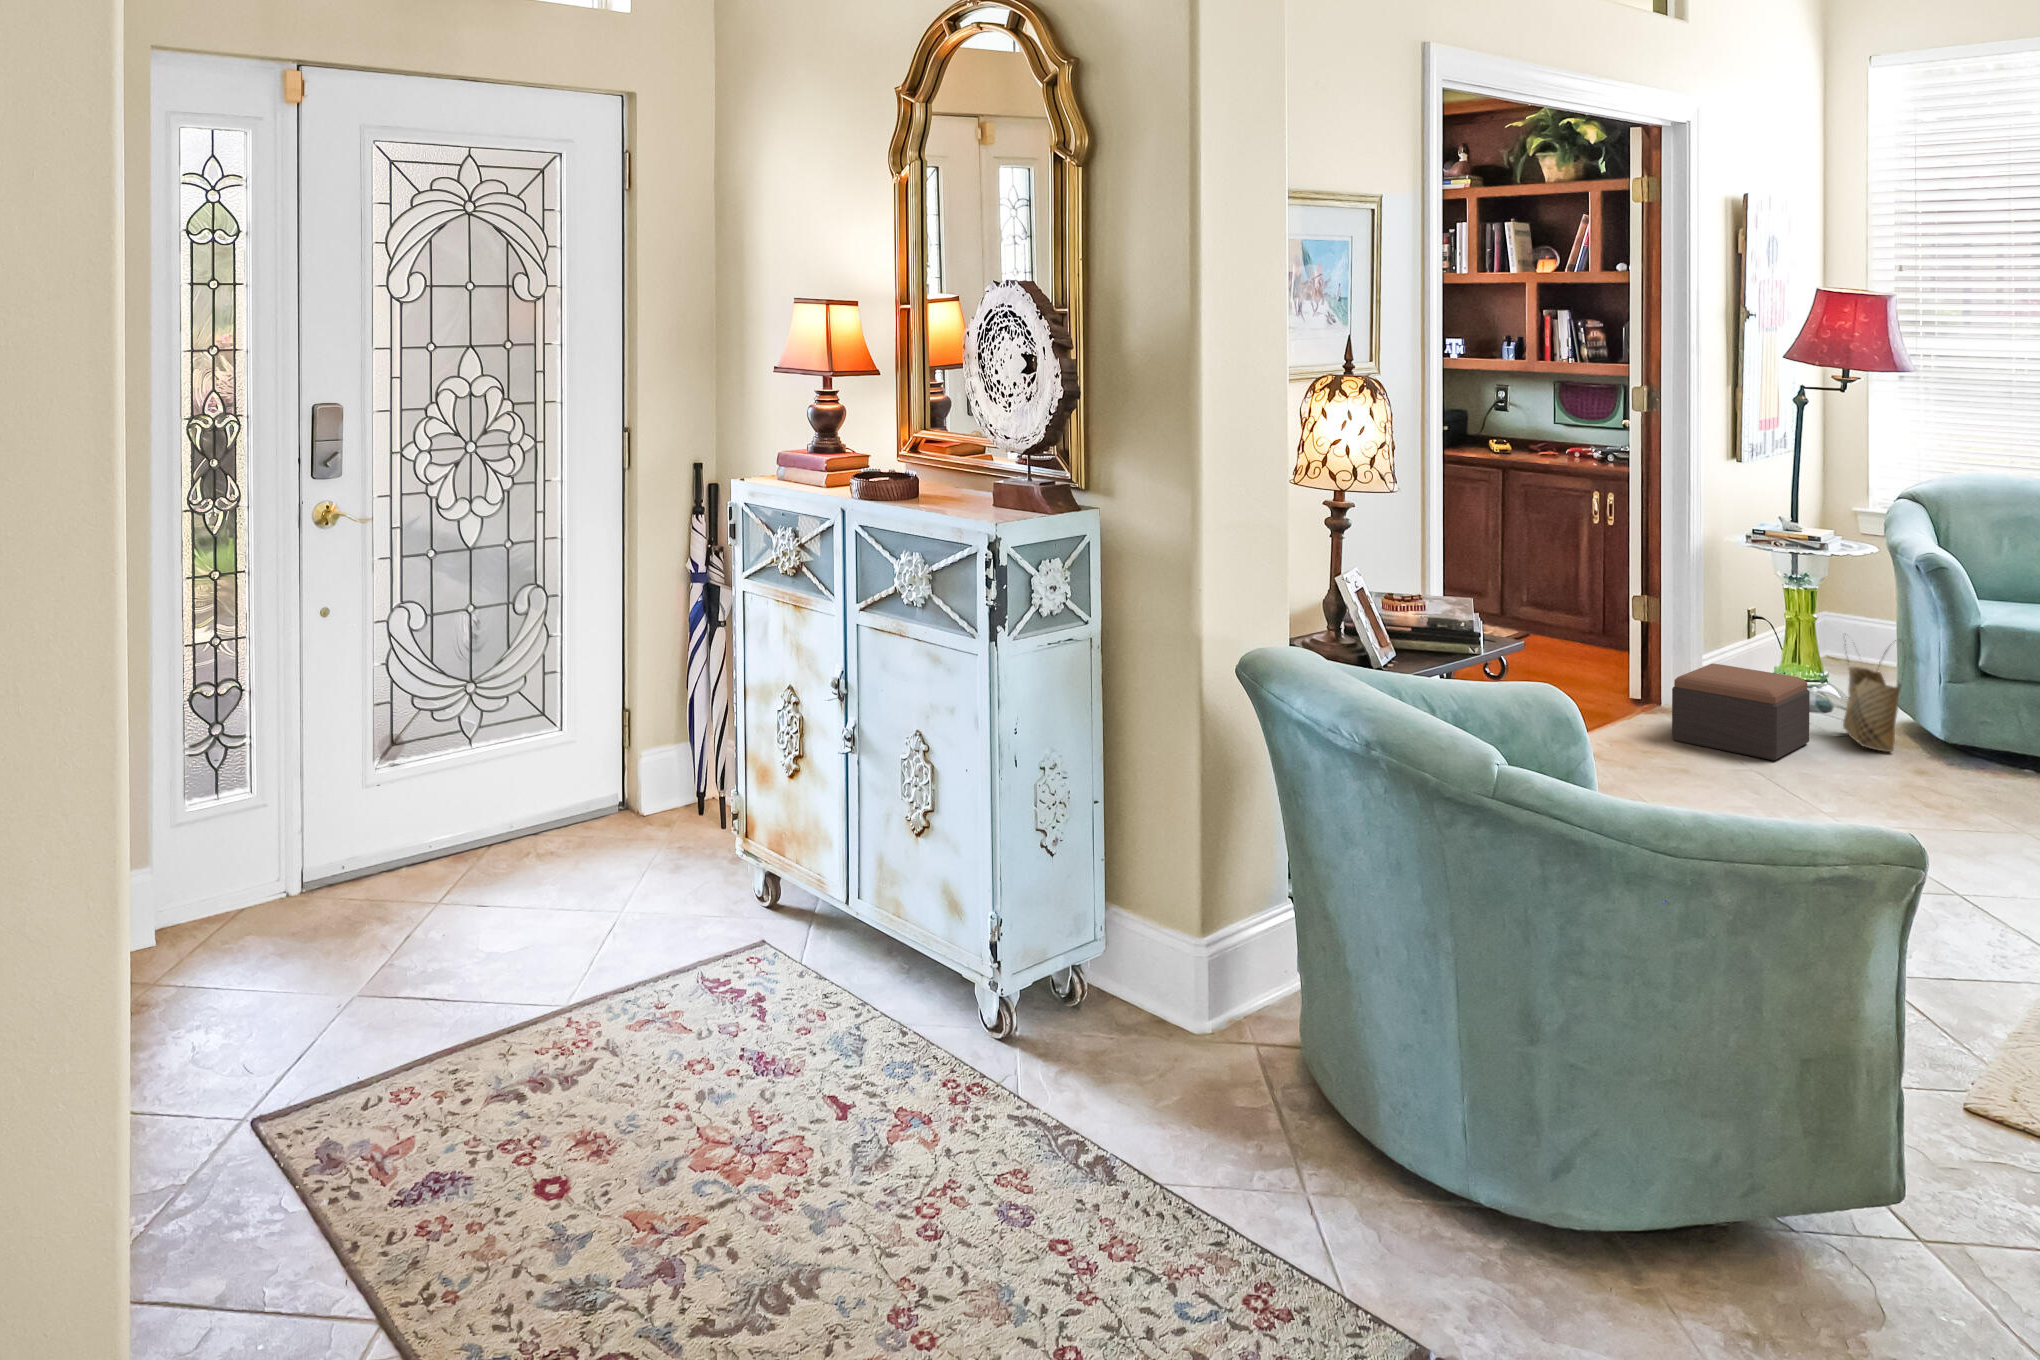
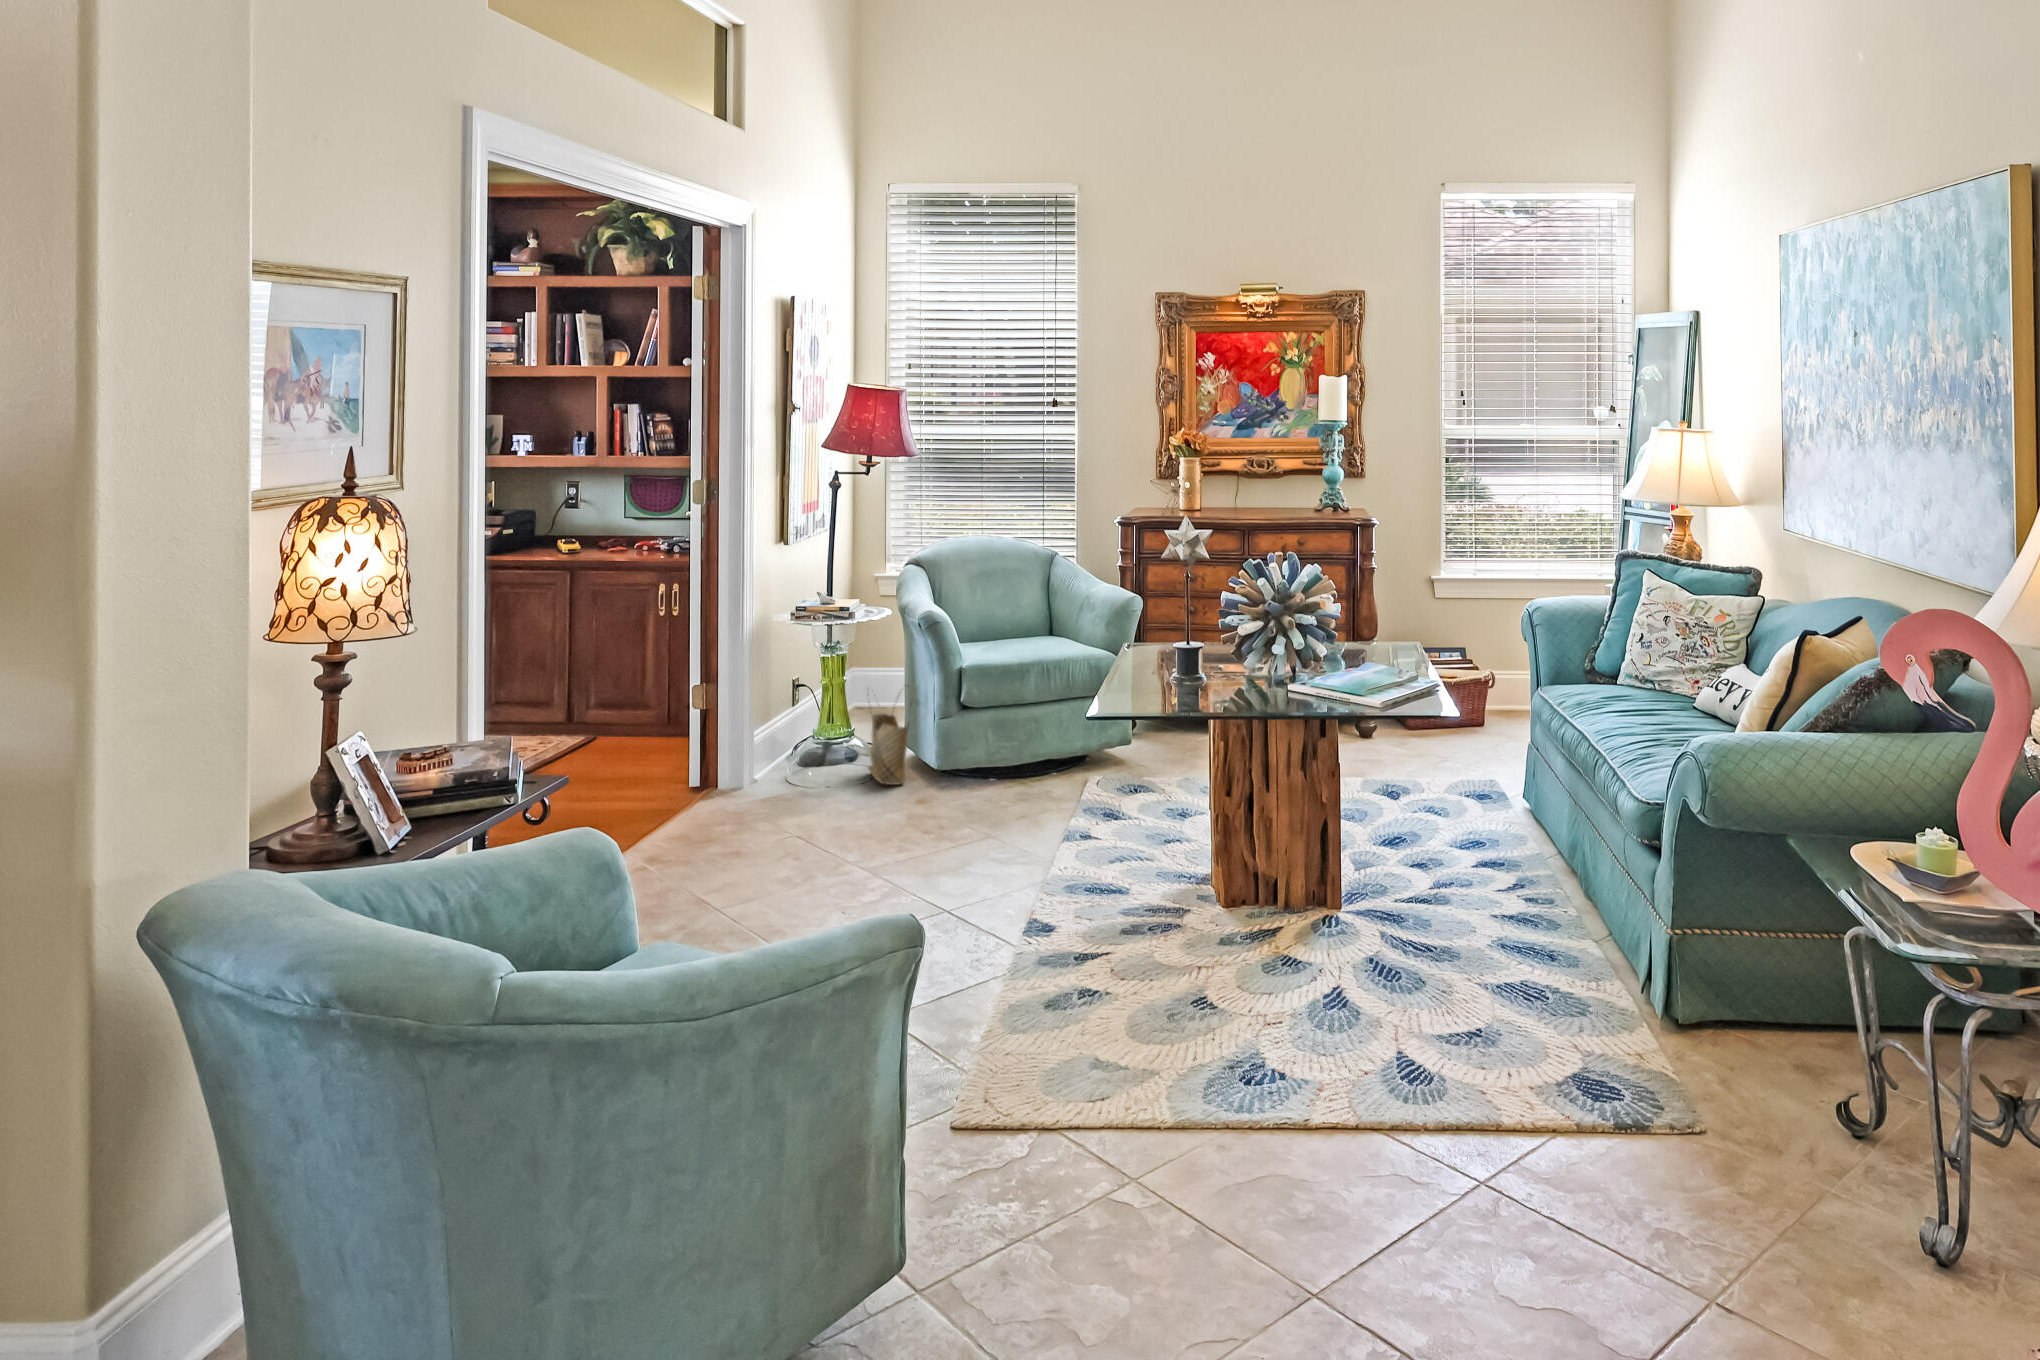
footstool: present [1672,664,1810,761] -> none [729,733,842,817]

